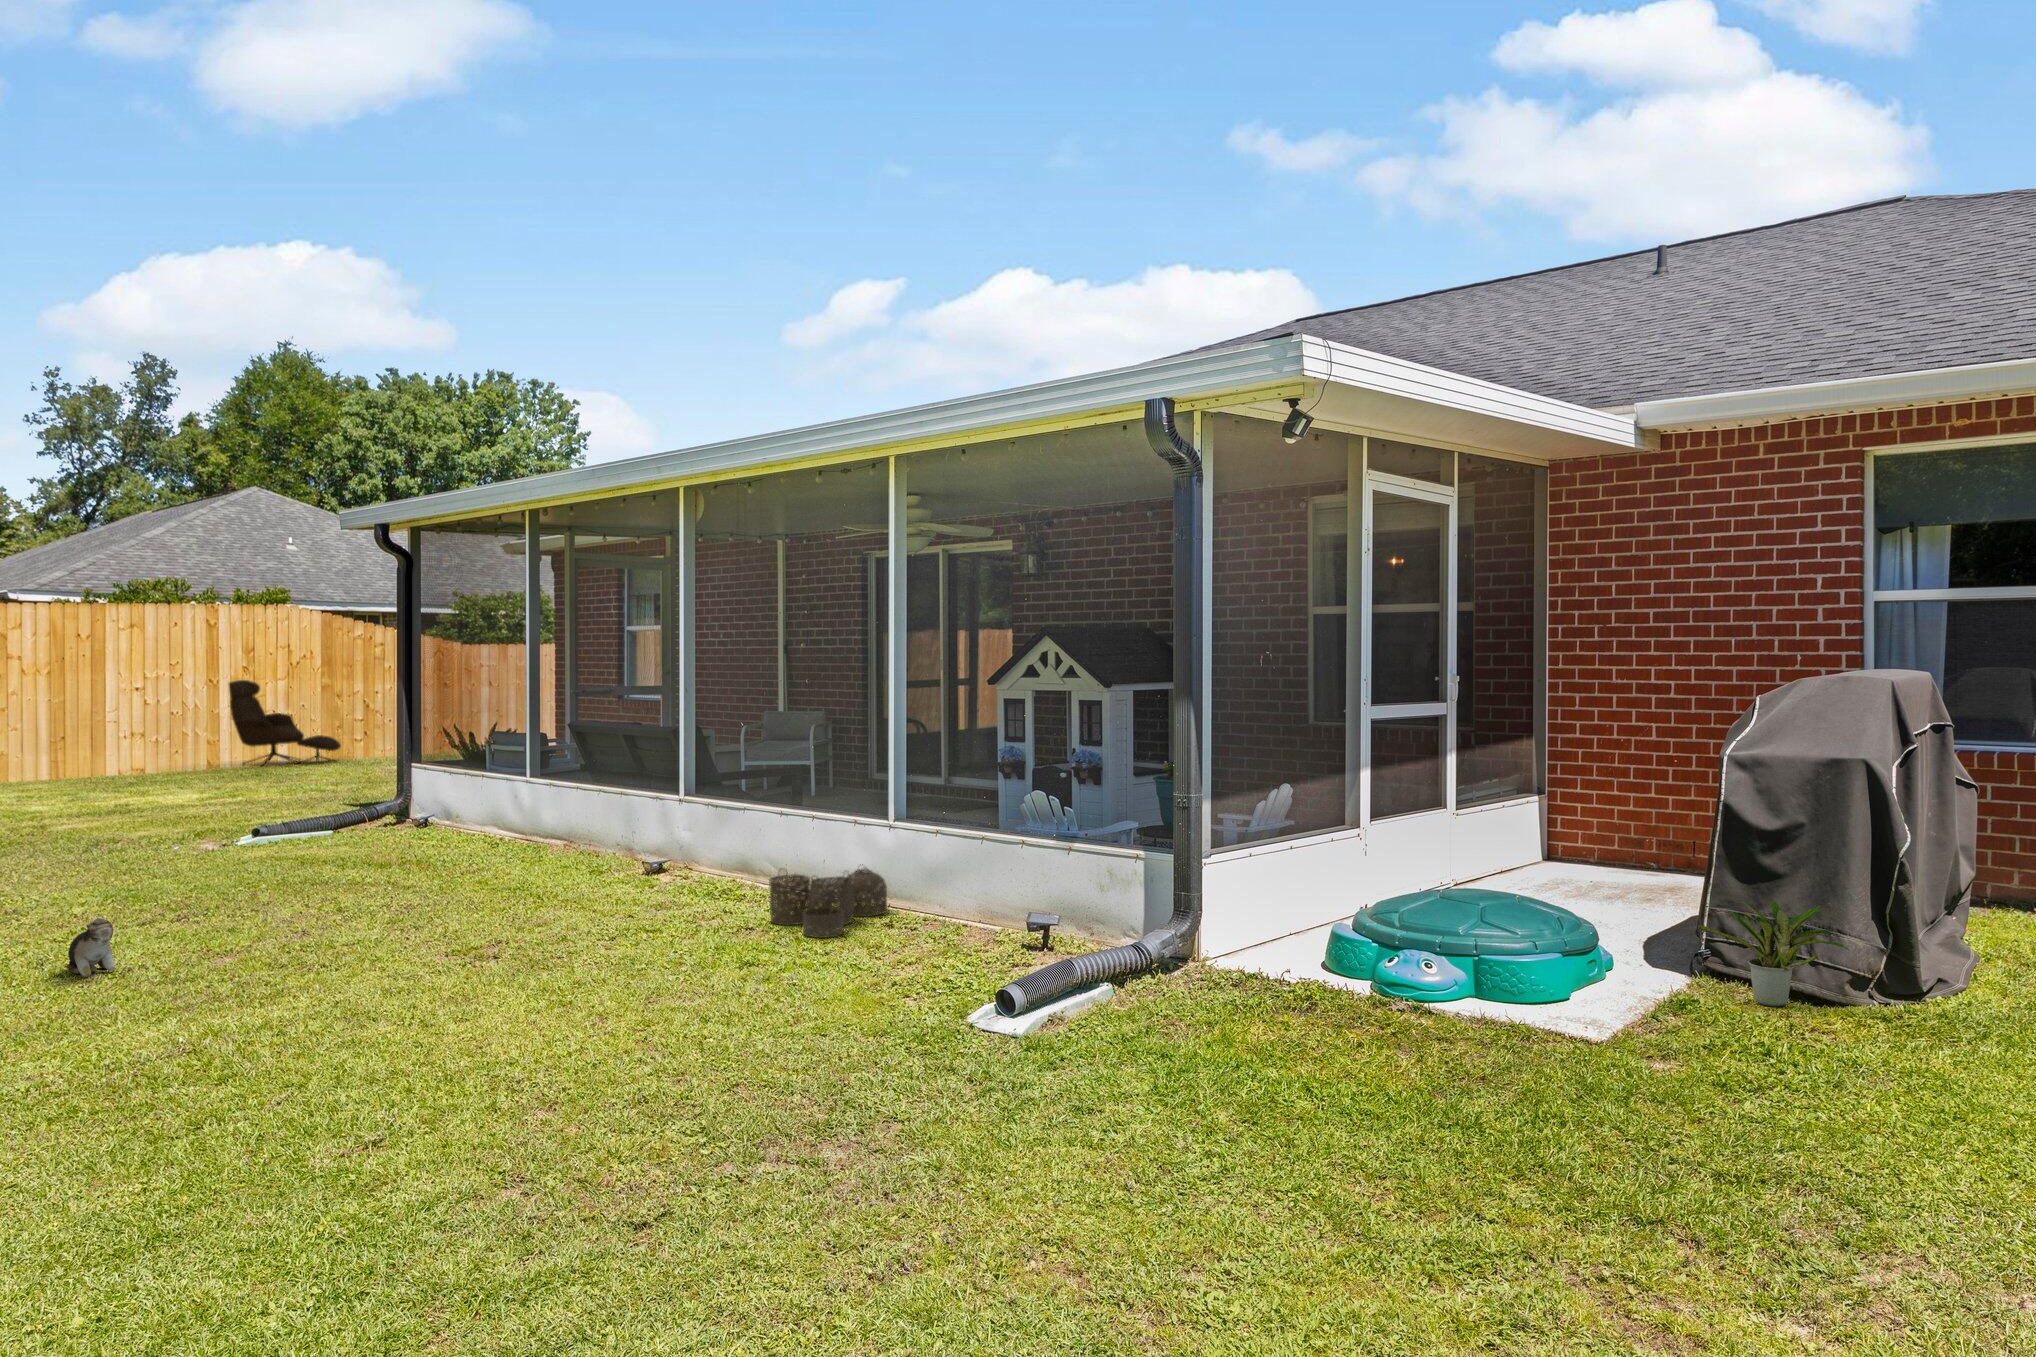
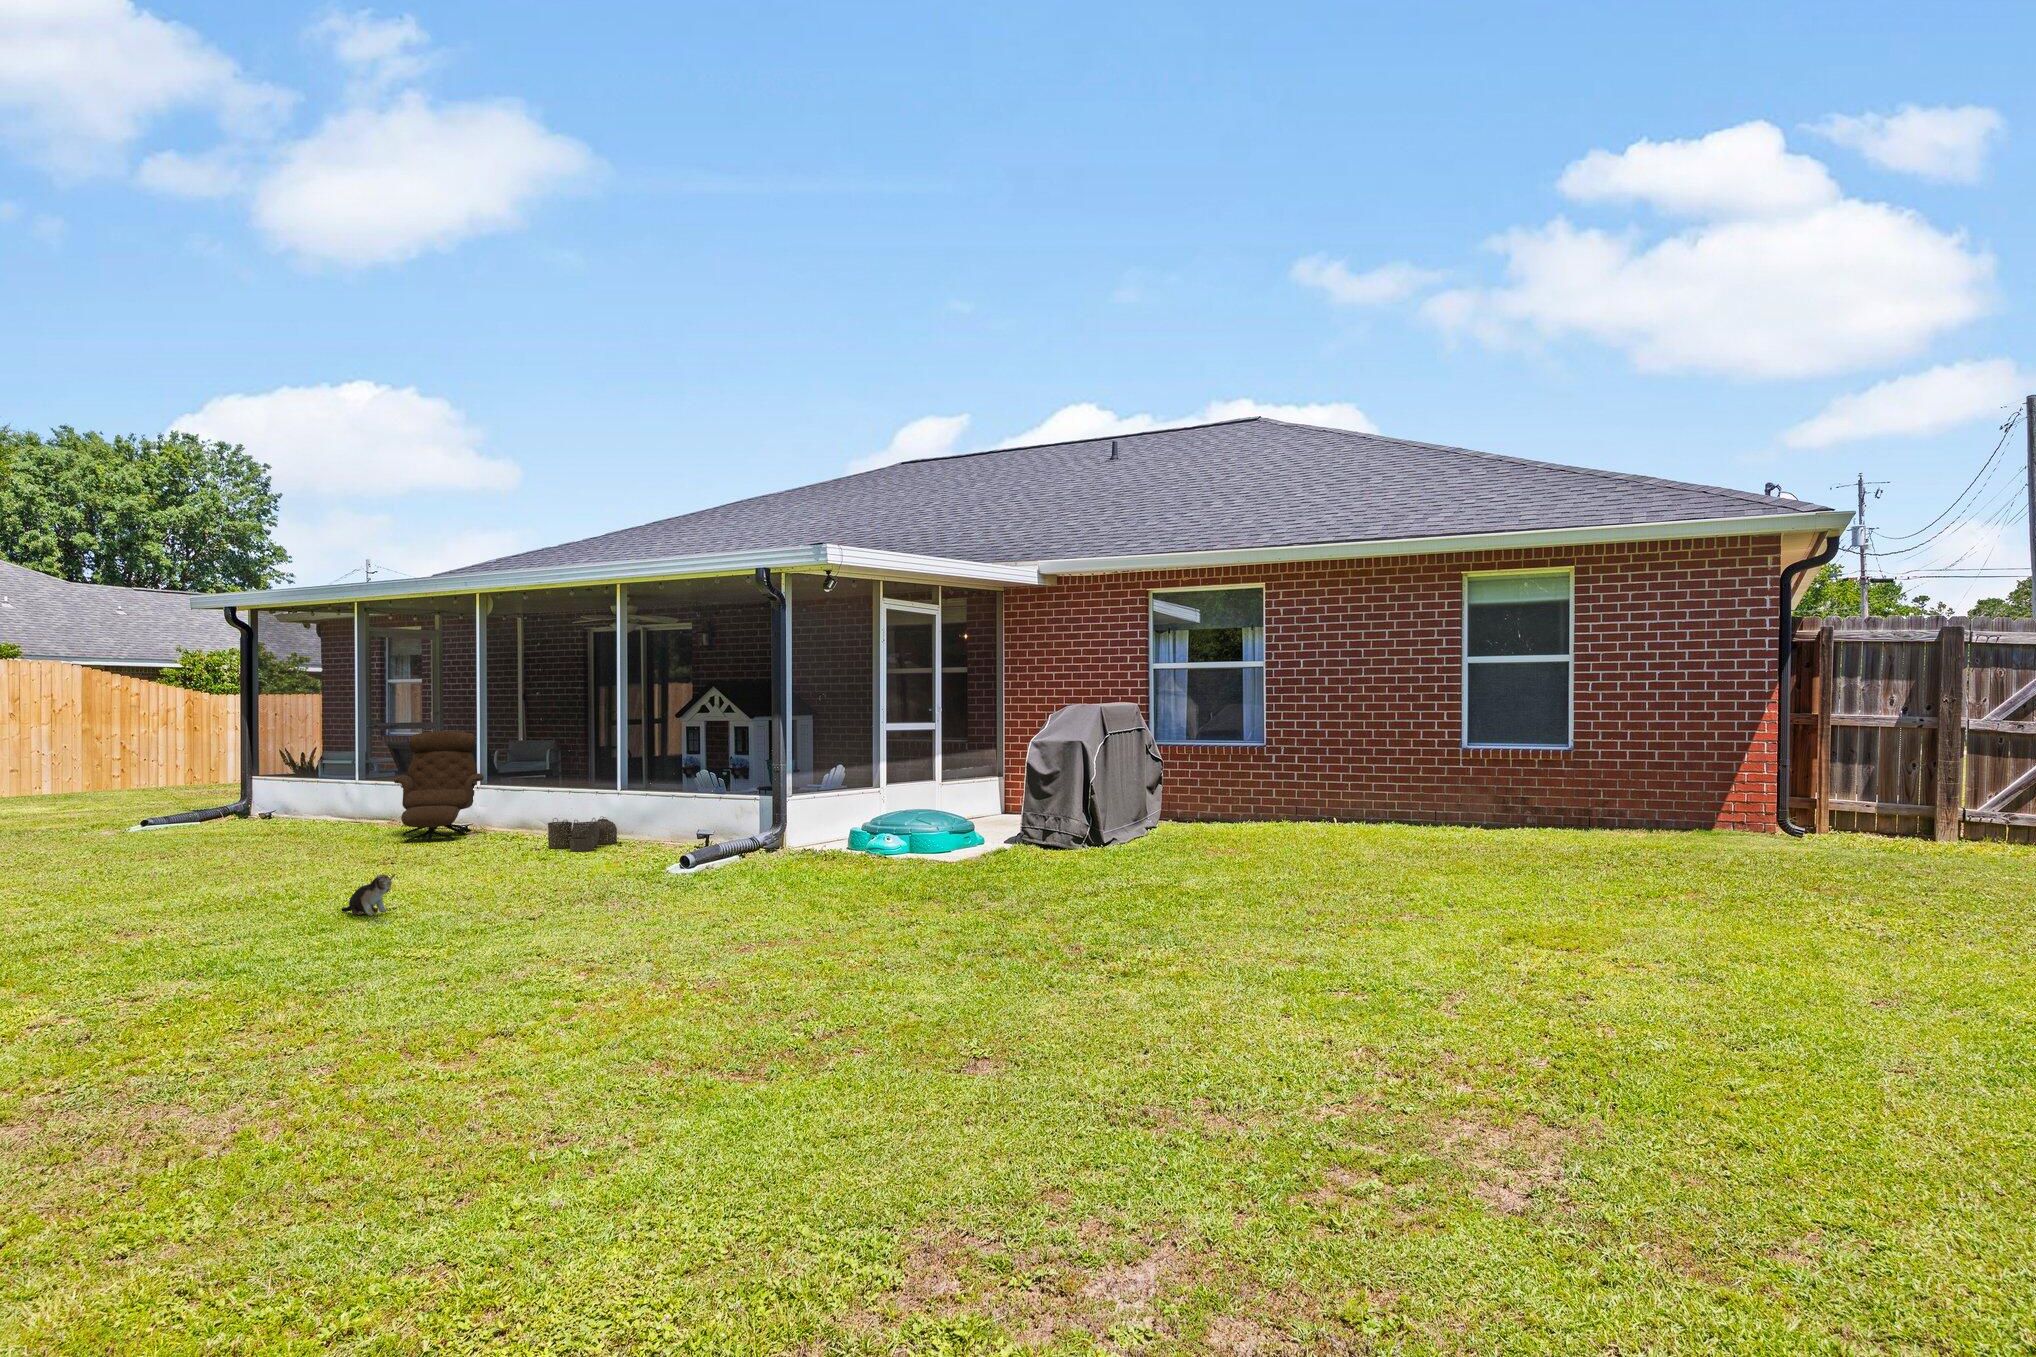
lounge chair: present [229,680,341,766] -> present [394,731,484,842]
potted plant: present [1698,901,1849,1007] -> none [1013,805,1070,853]
plush toy: present [68,919,116,977] -> present [341,874,395,916]

